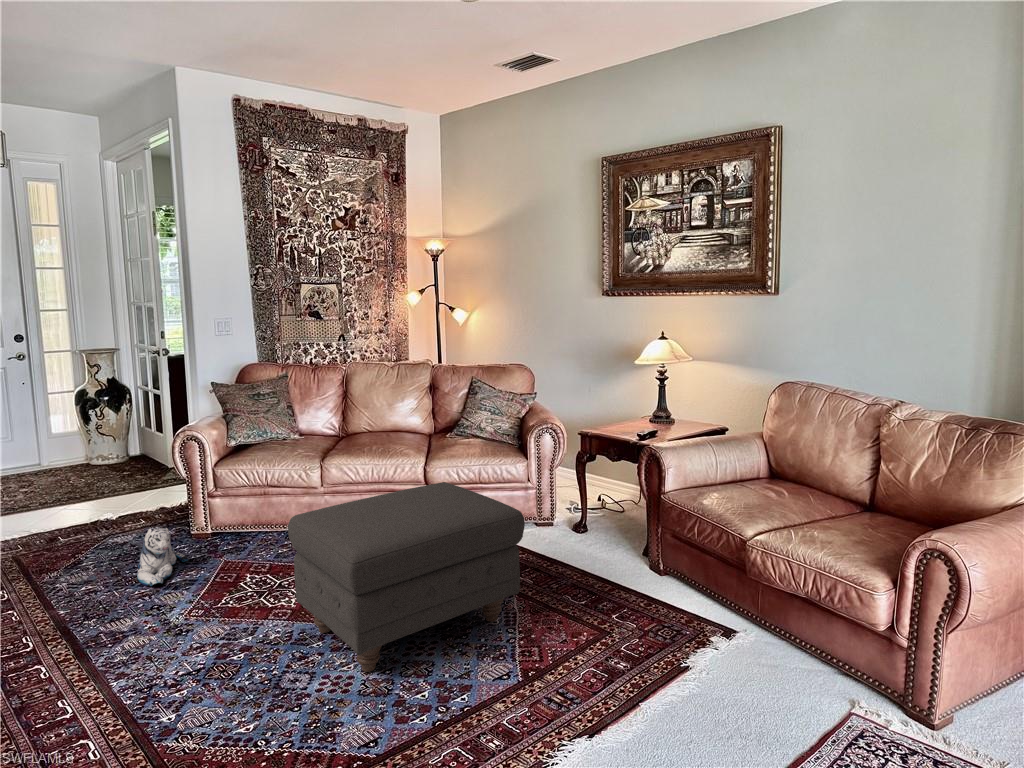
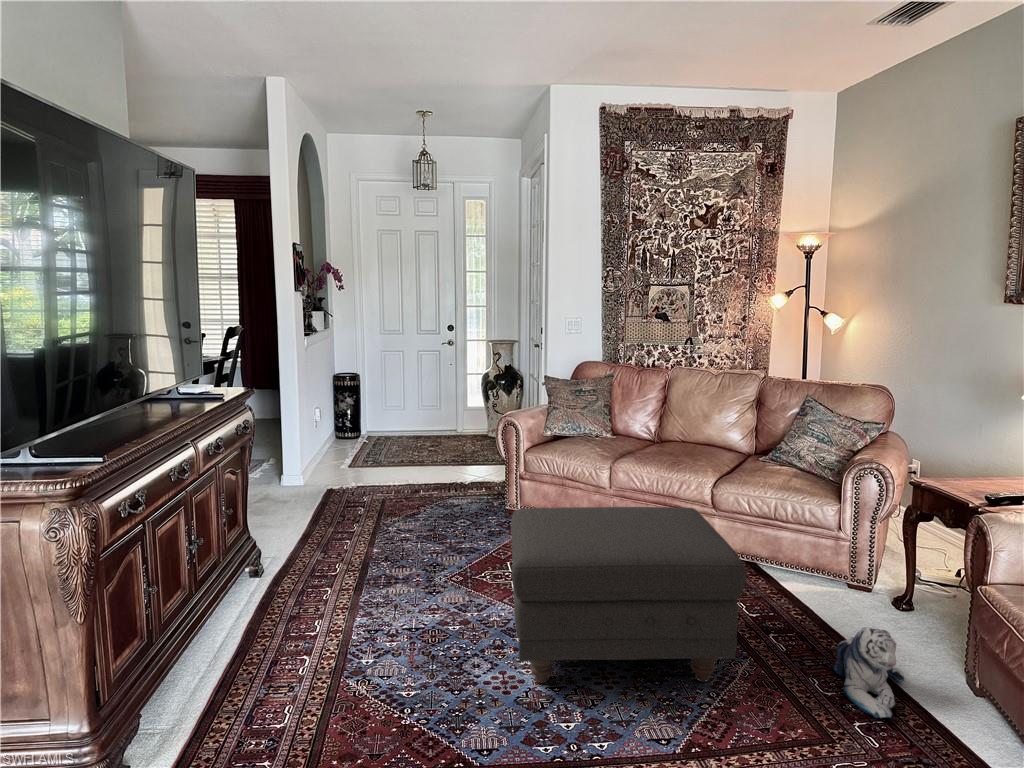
plush toy: present [137,528,188,586] -> present [833,627,904,718]

